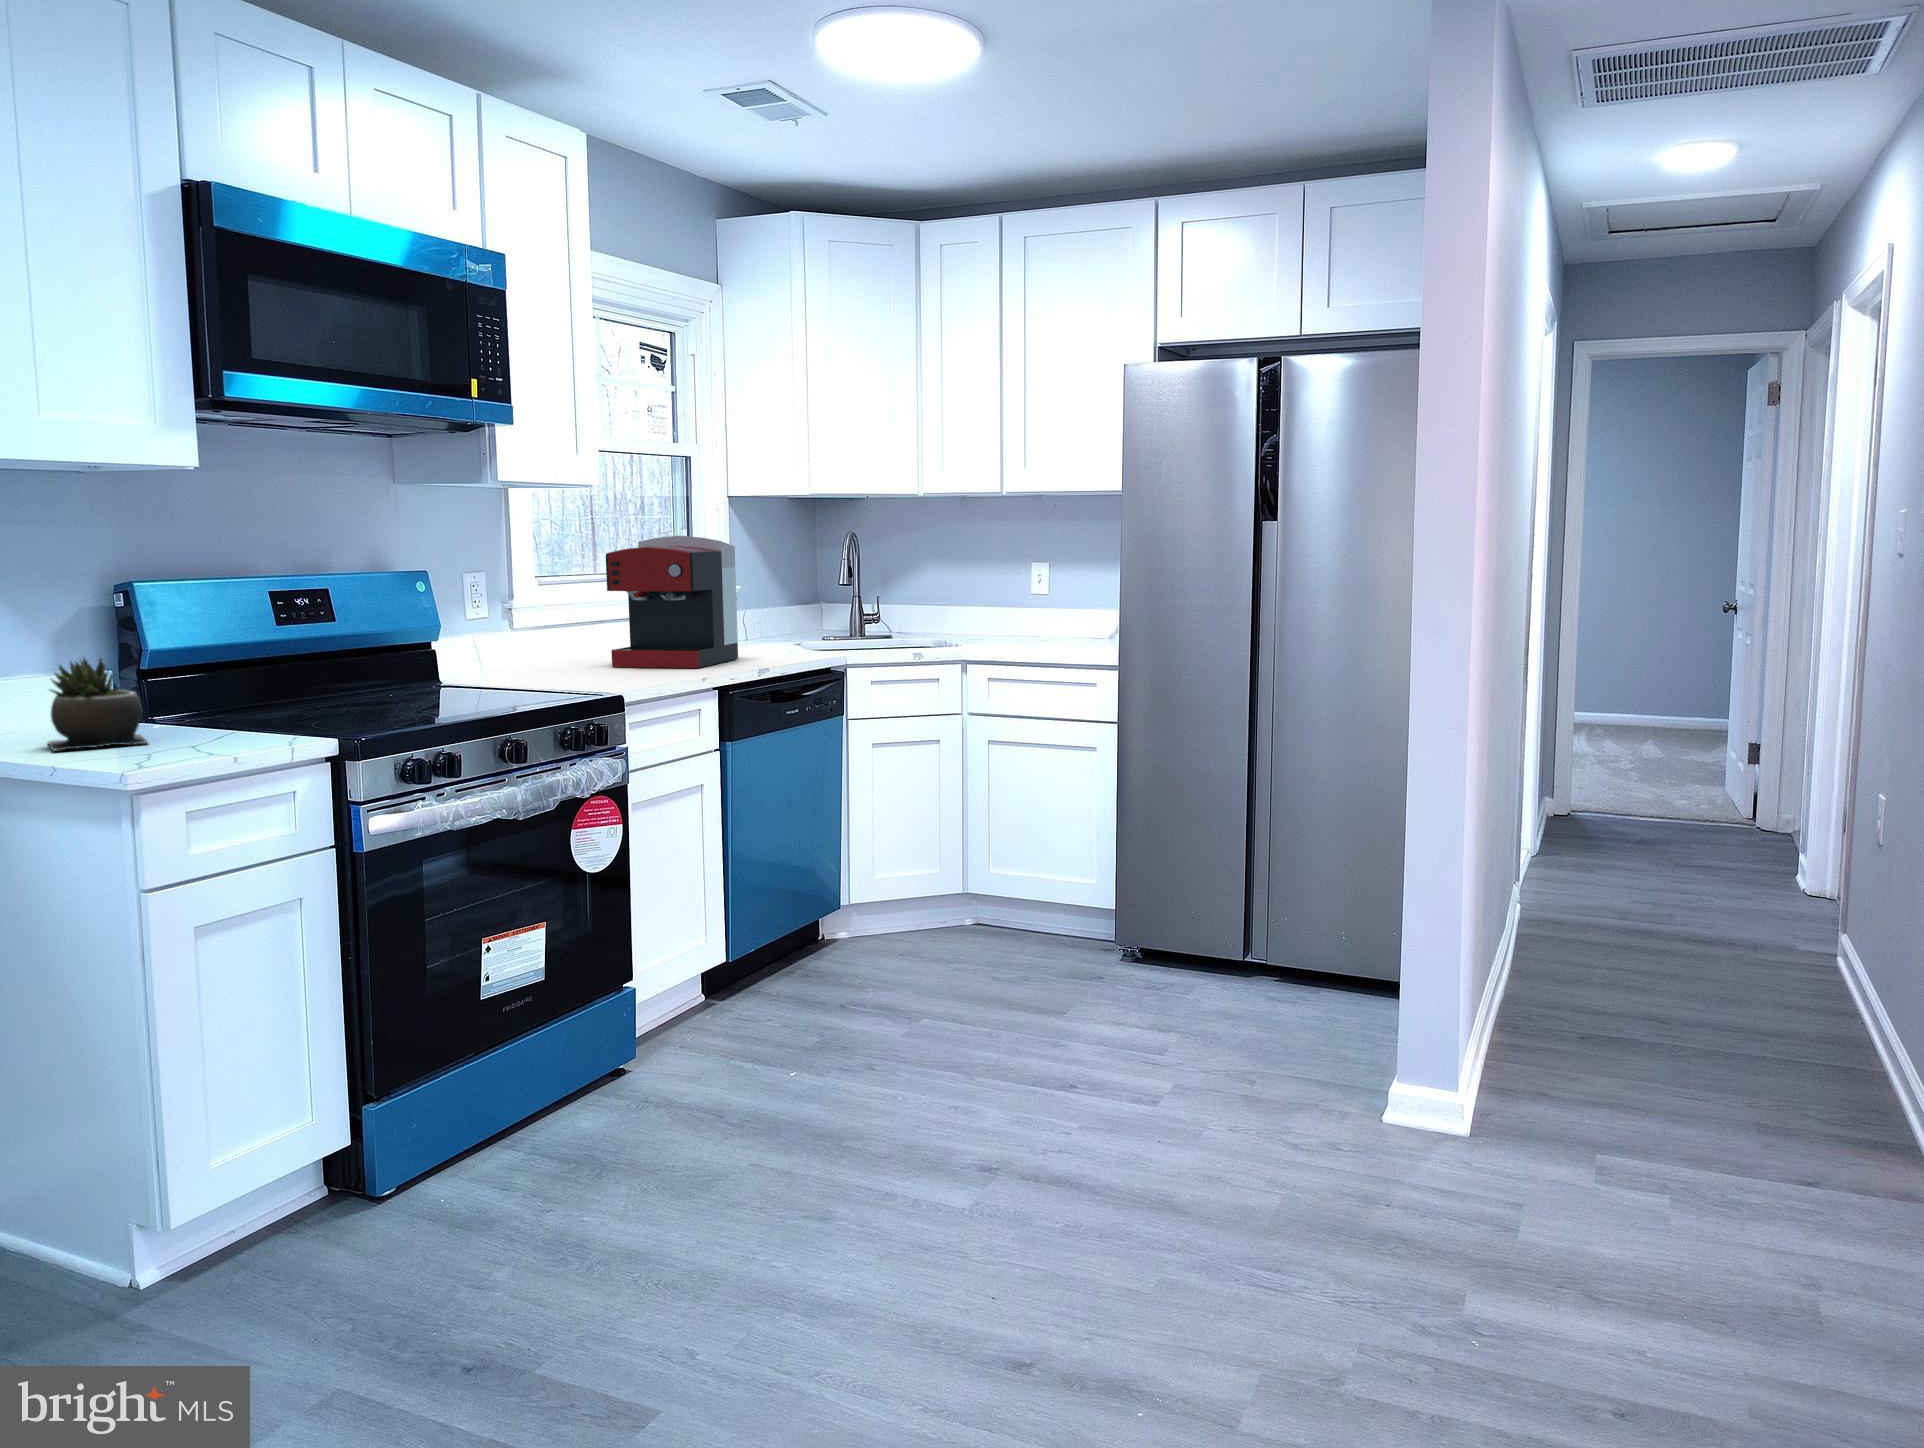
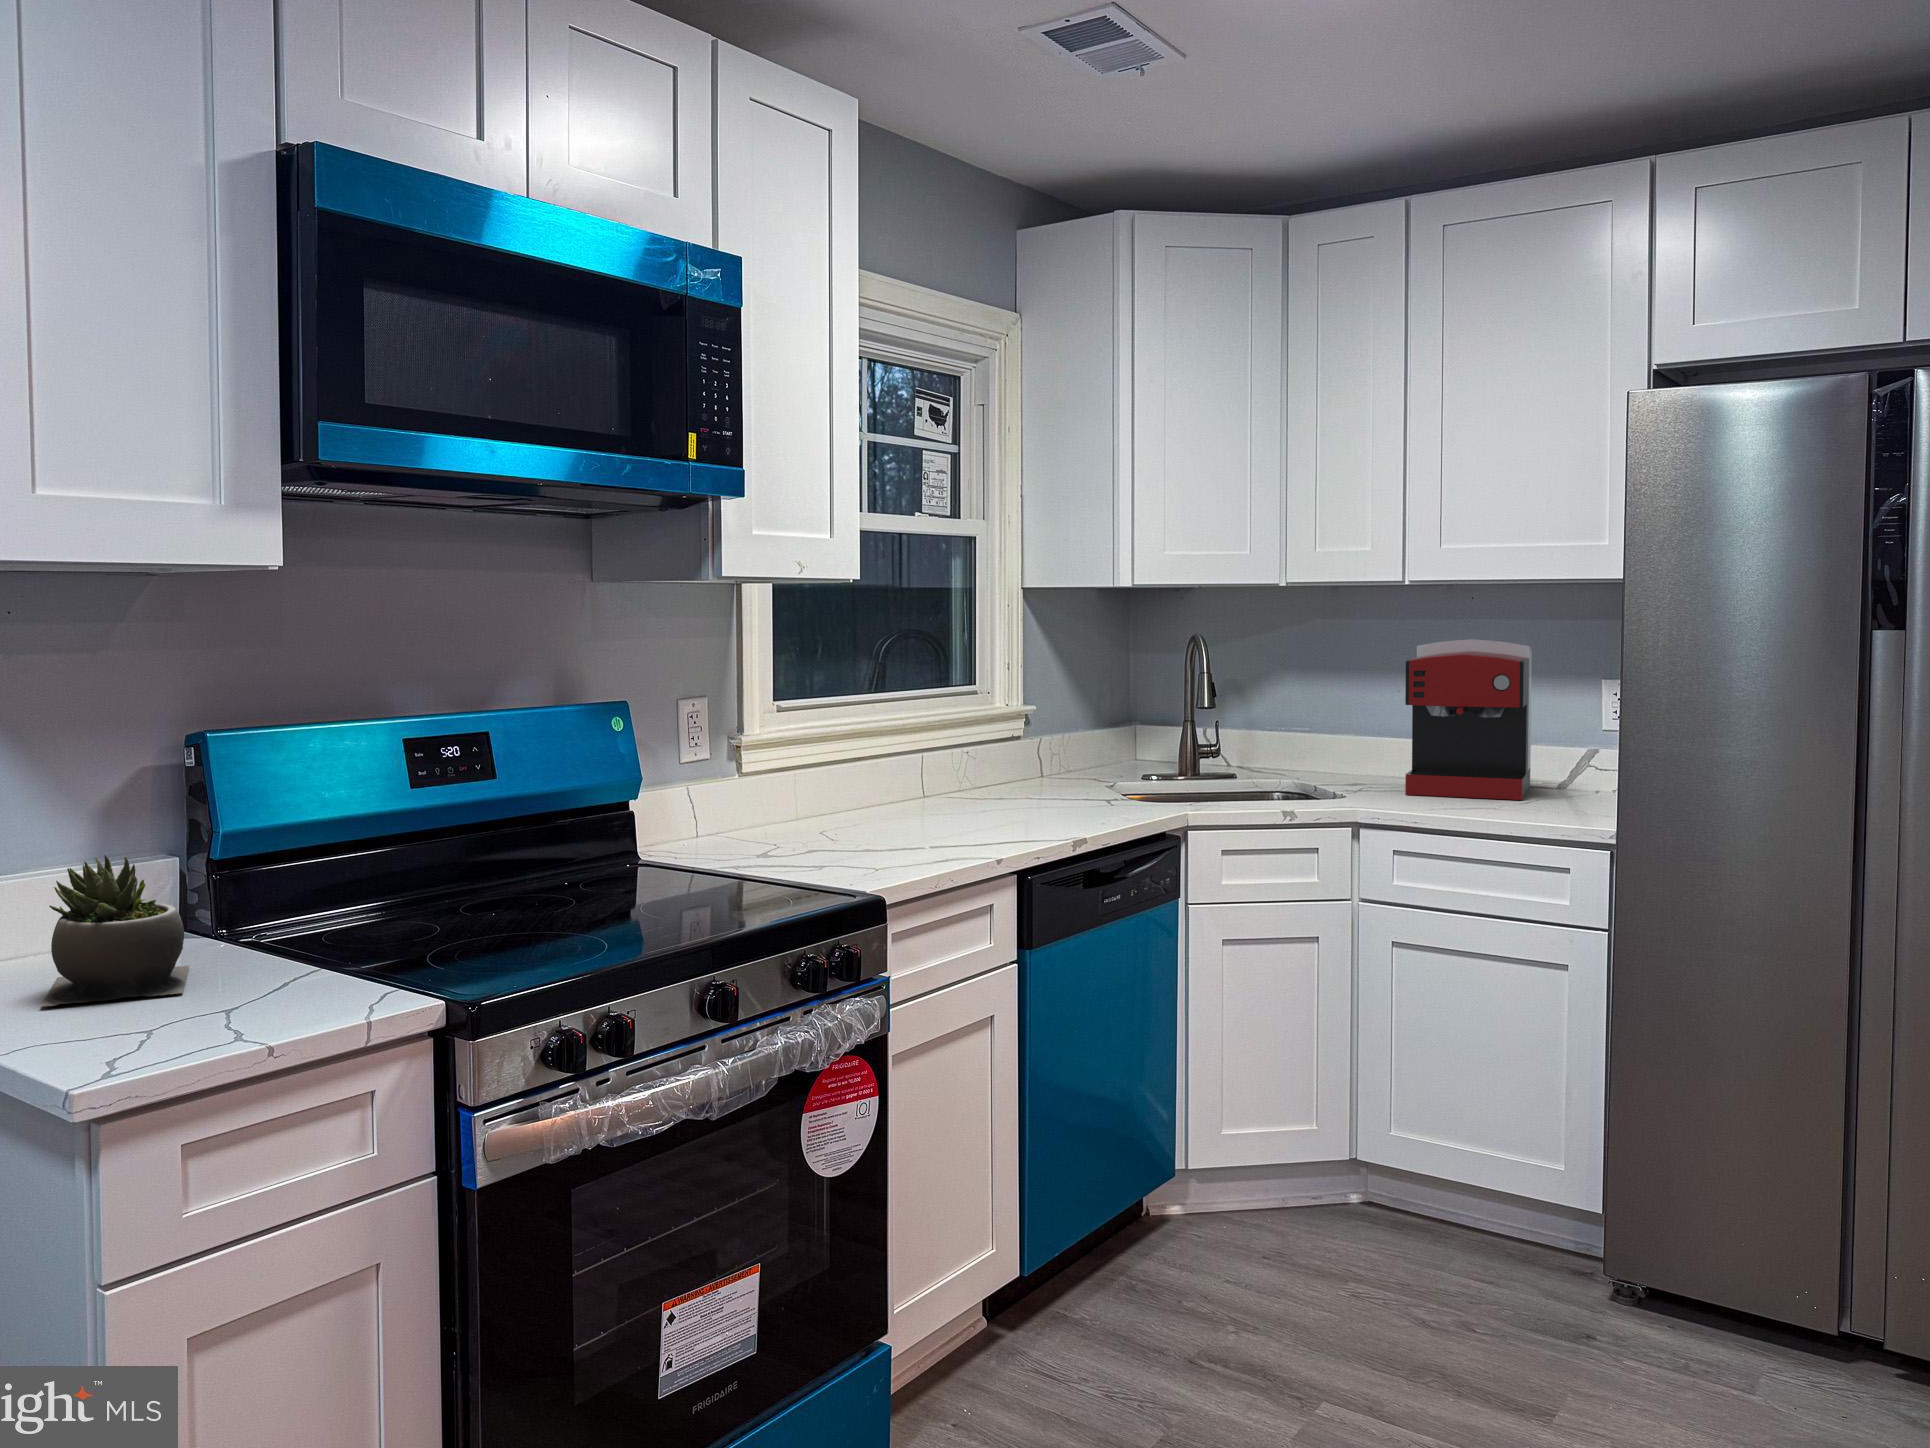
coffee maker: present [606,536,738,668] -> present [1405,639,1532,800]

